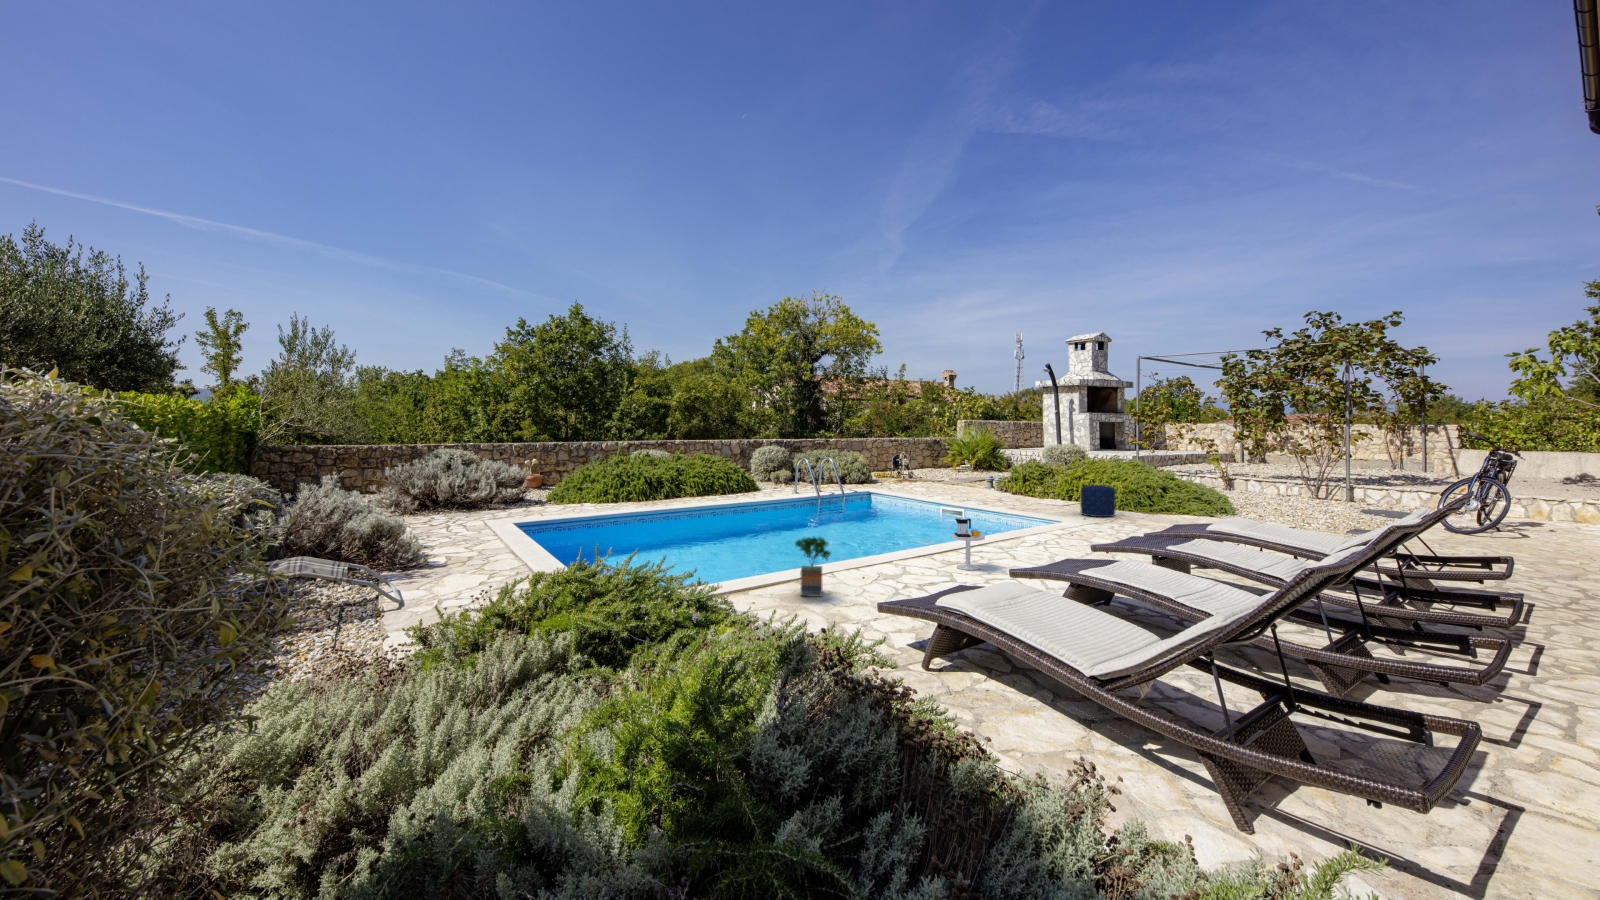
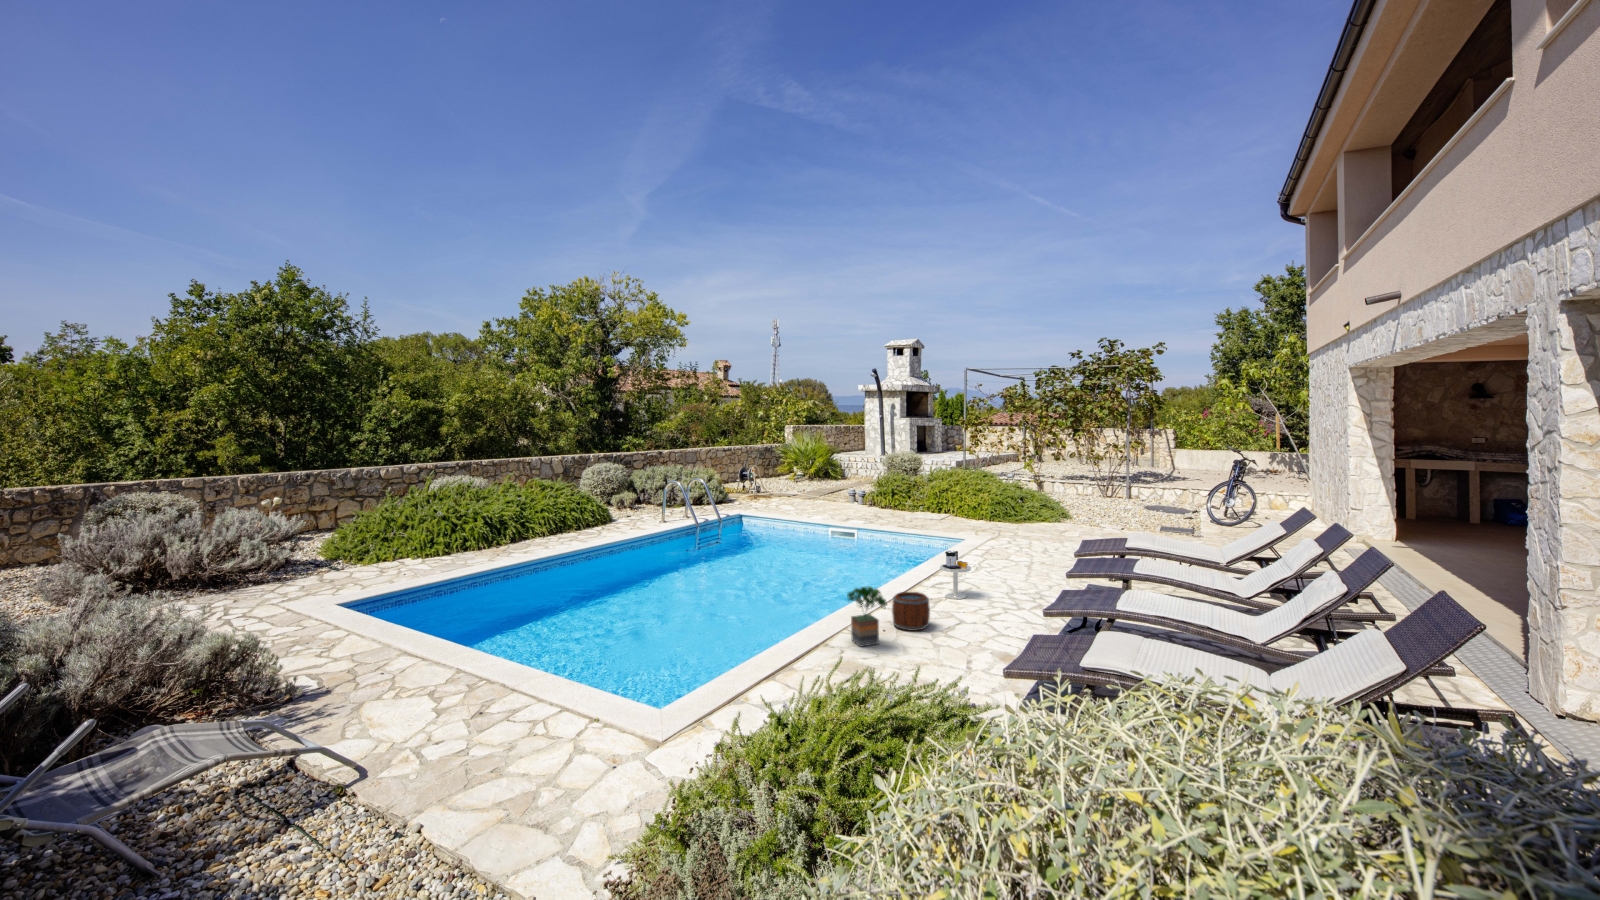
pouf: present [1080,485,1116,517] -> none [967,500,998,530]
bucket: none [860,551,898,590] -> present [892,592,930,631]

